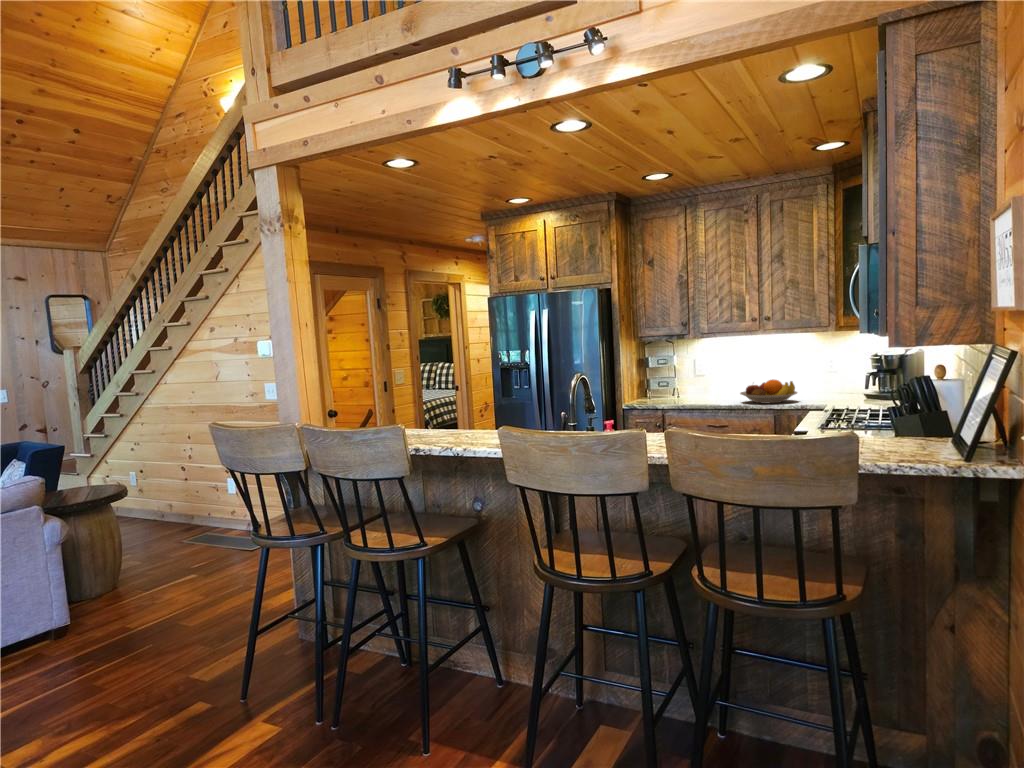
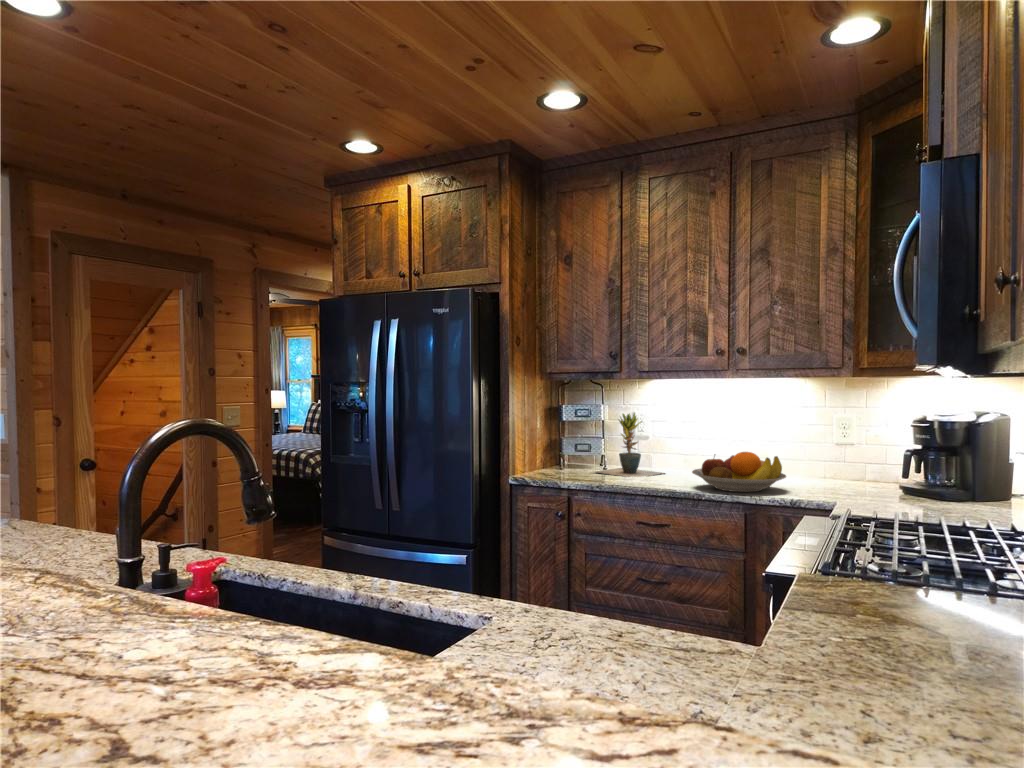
potted plant: none [671,360,719,401] -> present [595,413,664,477]

